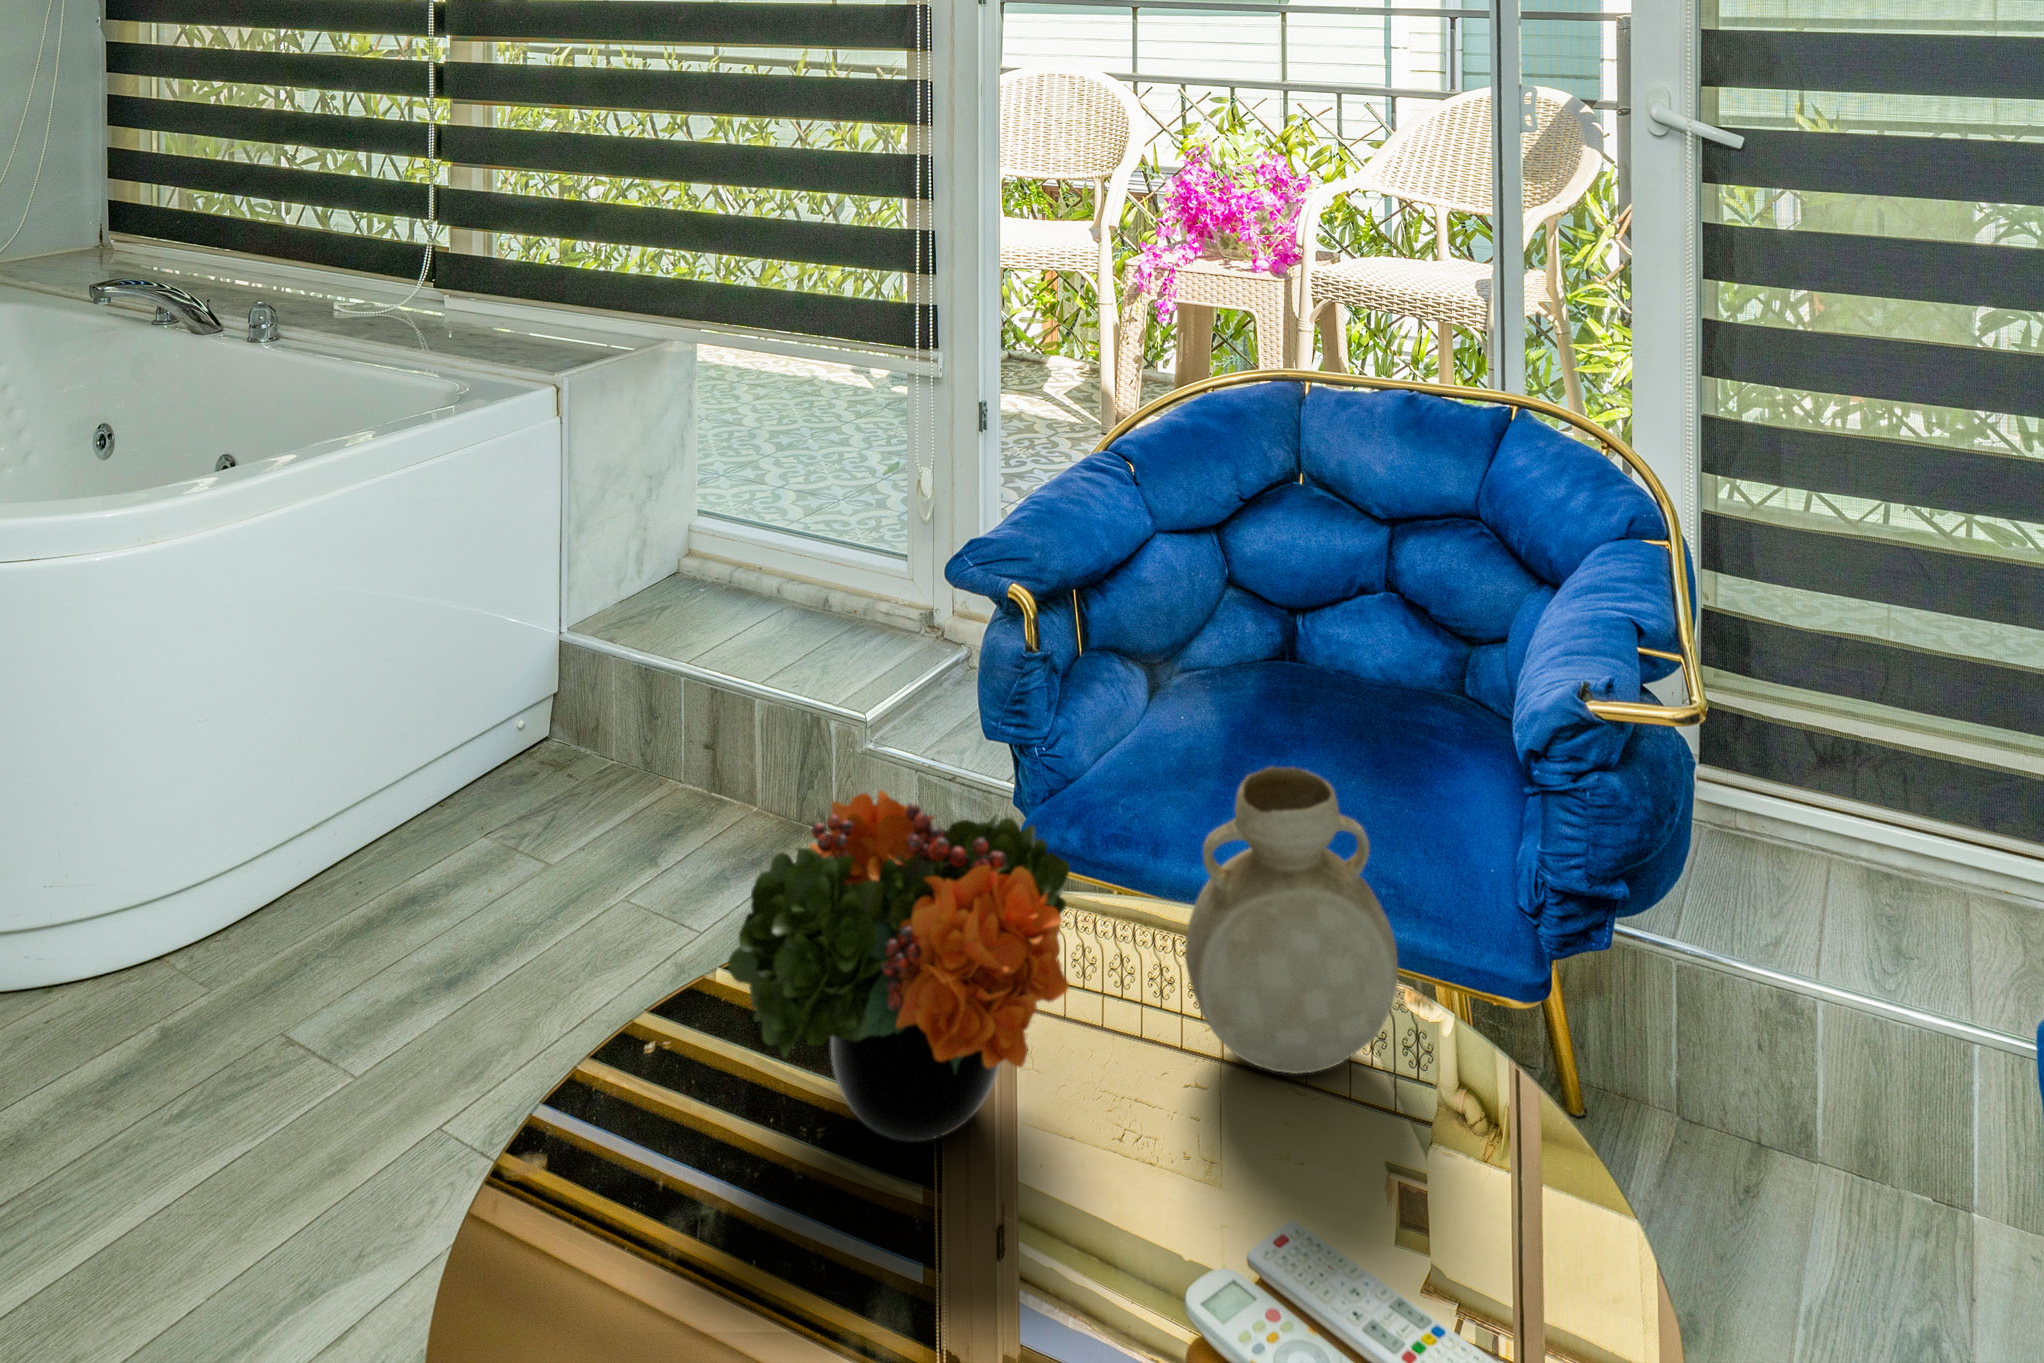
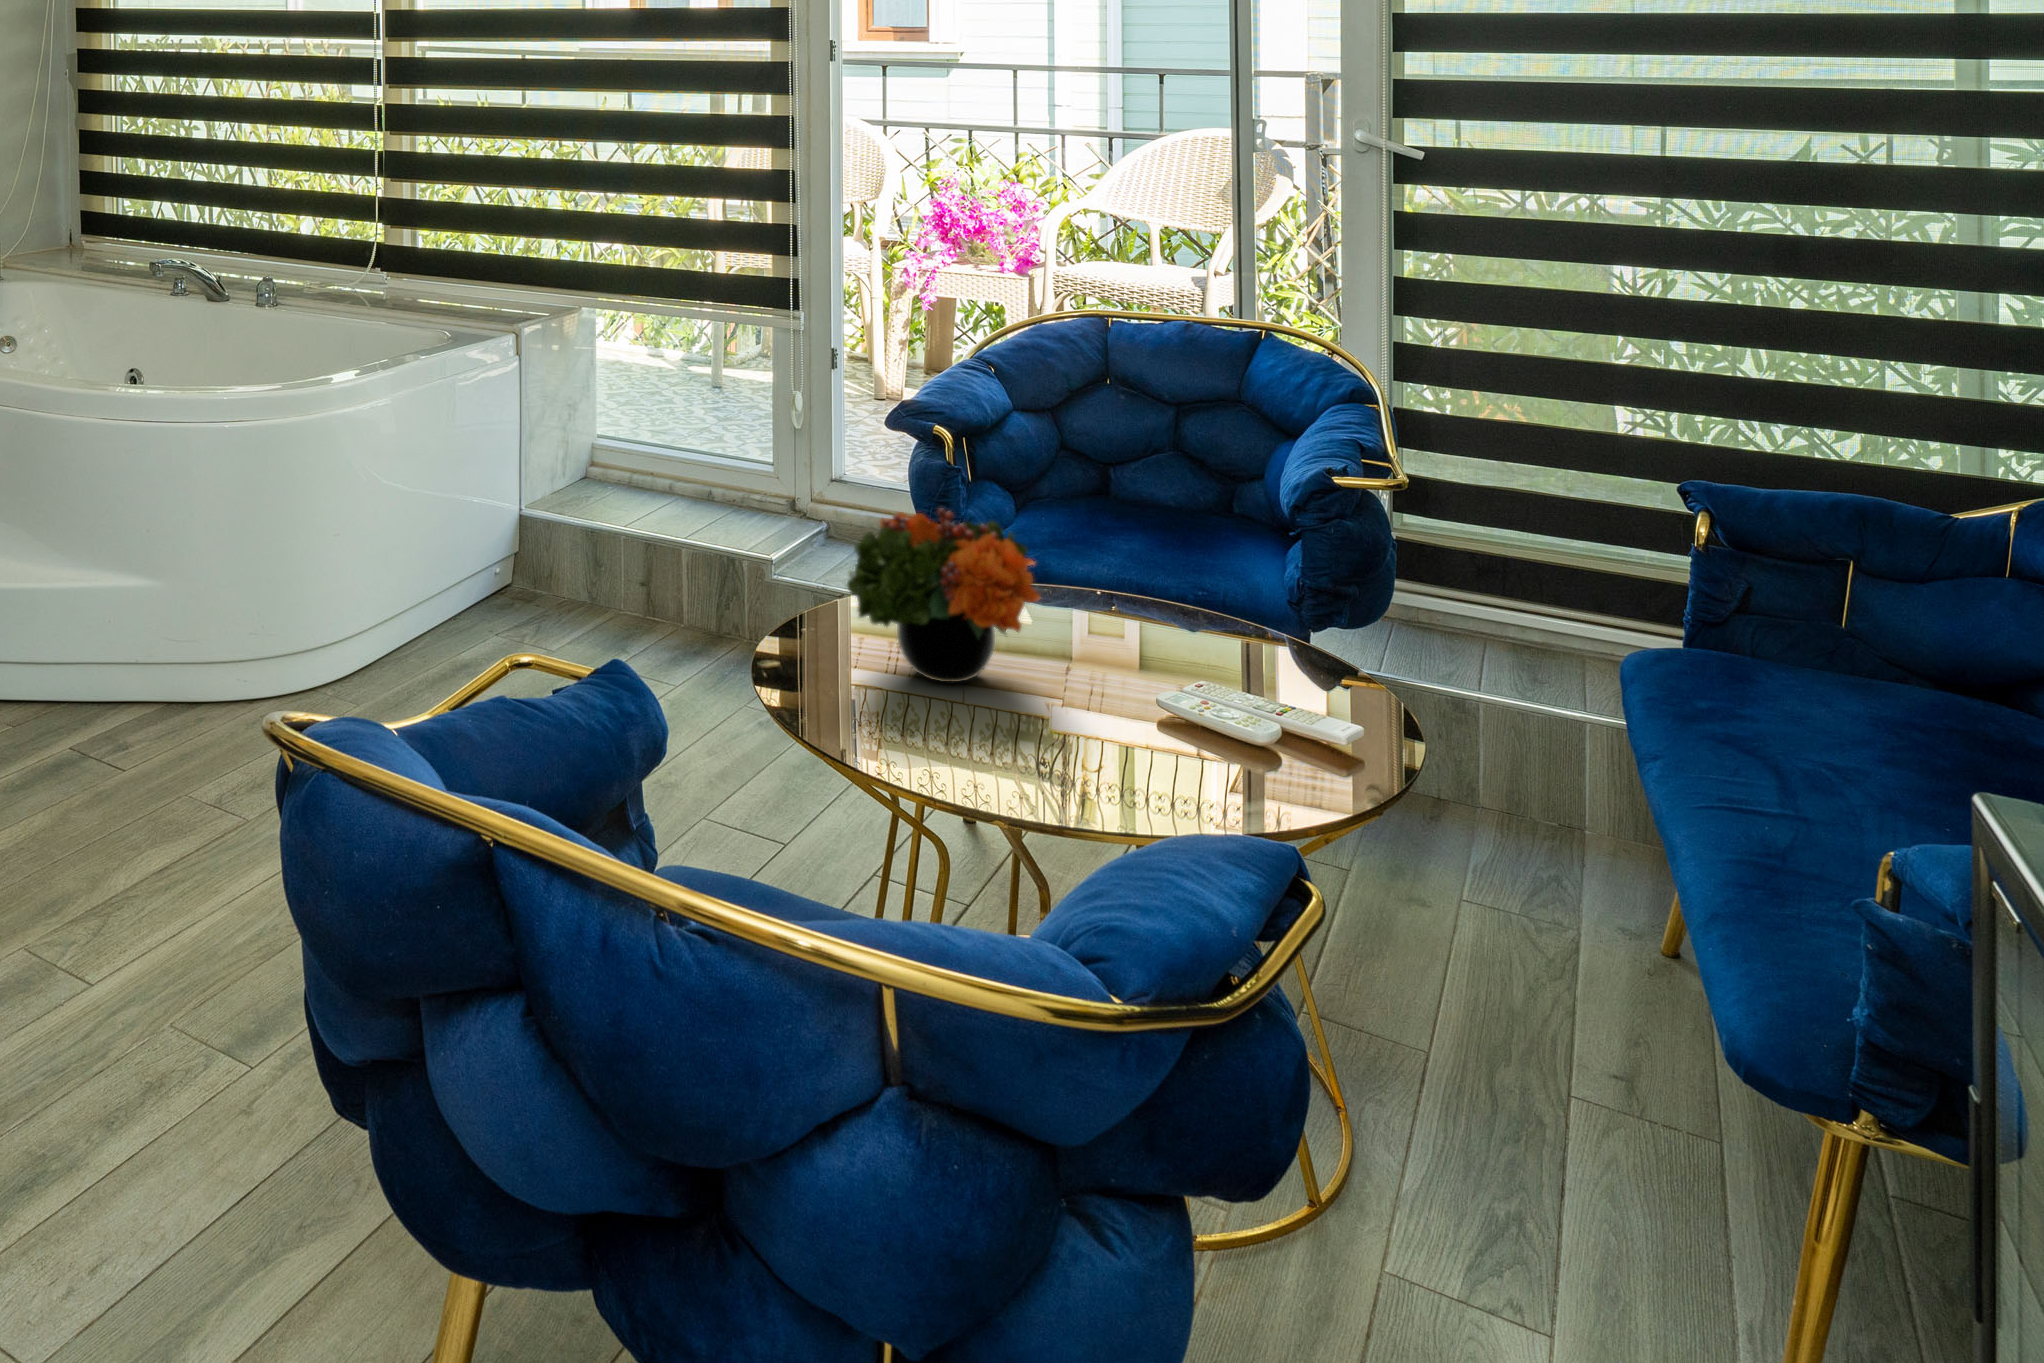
vase: present [1185,767,1398,1074] -> none [1090,502,1218,667]

